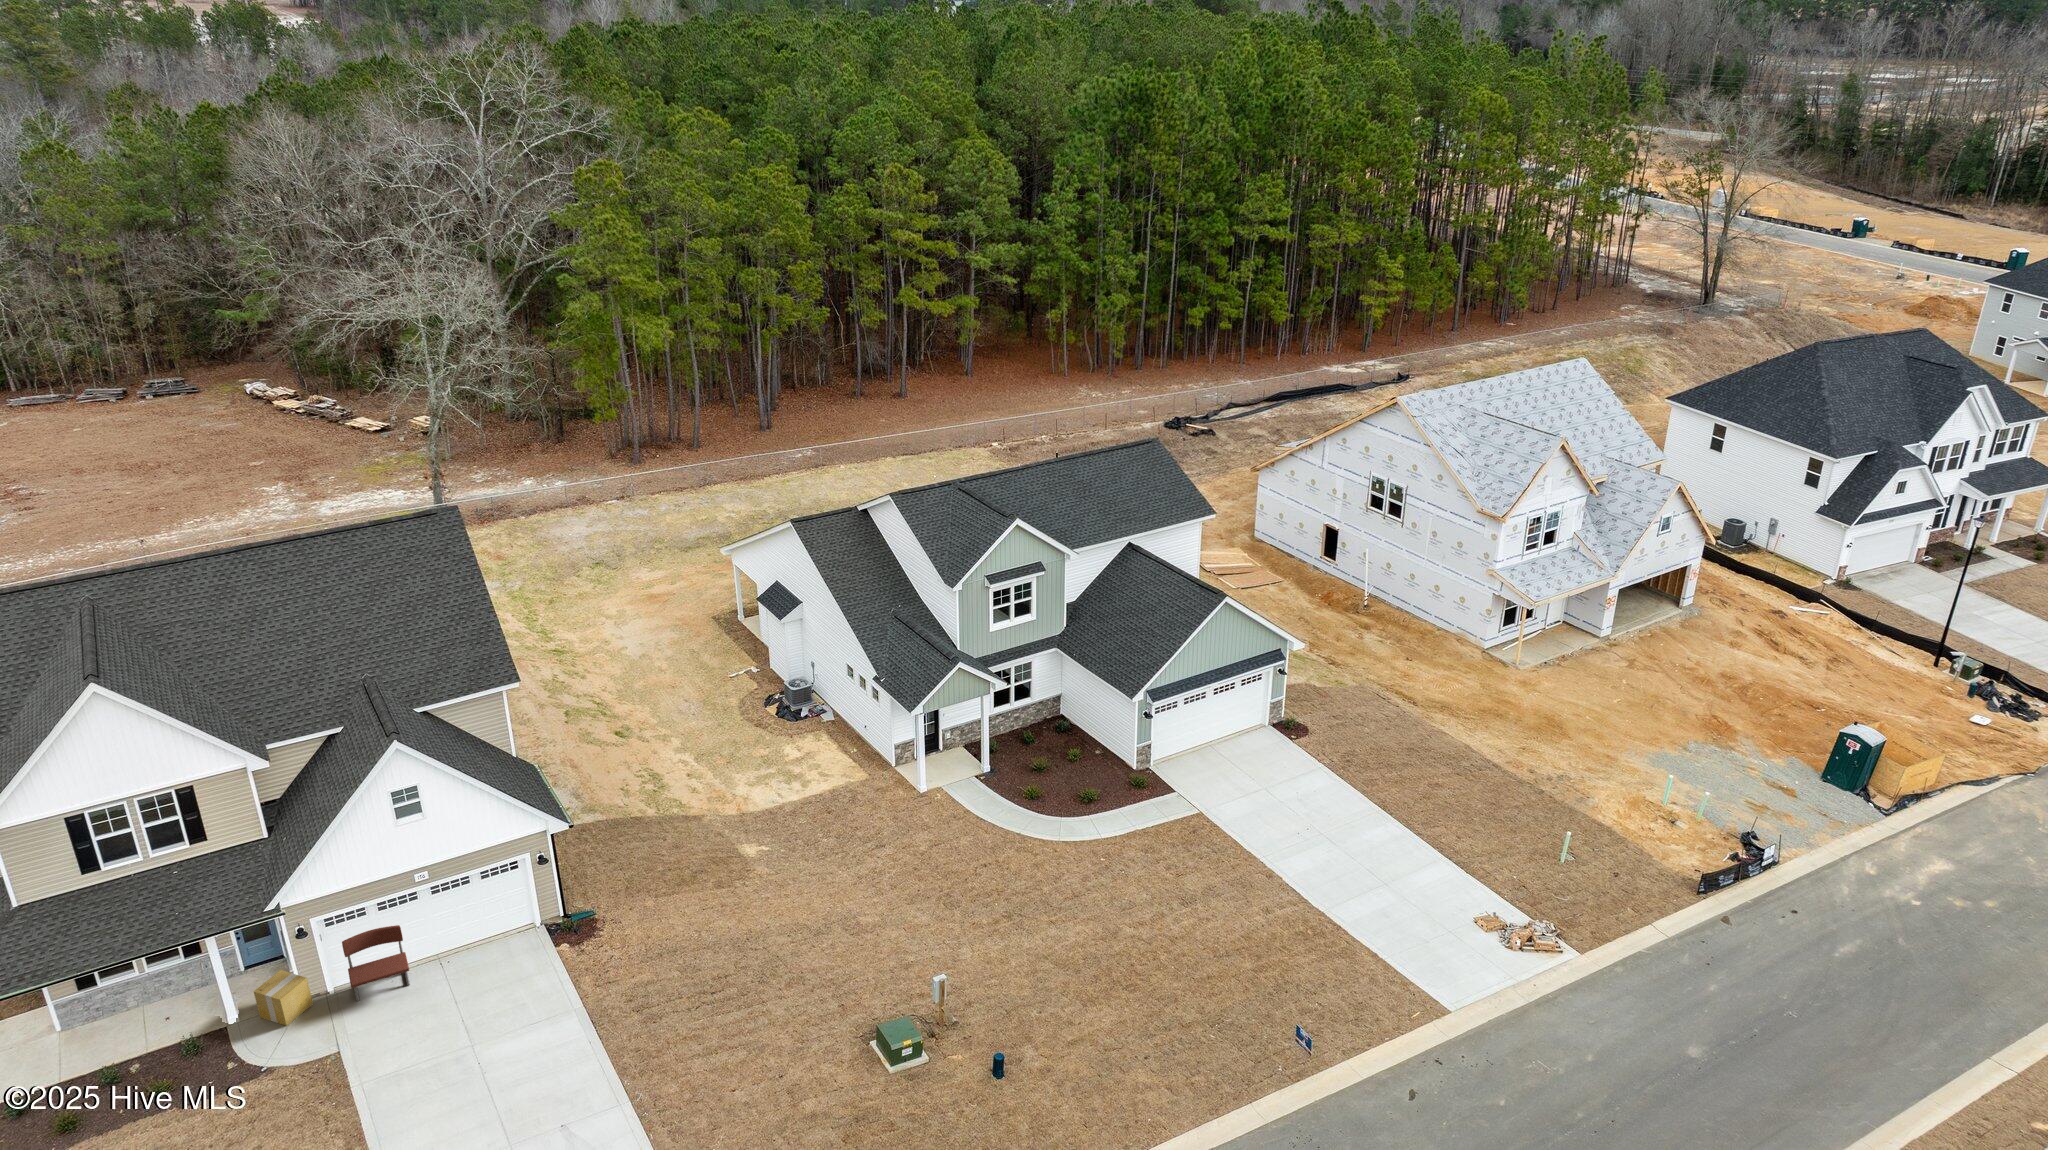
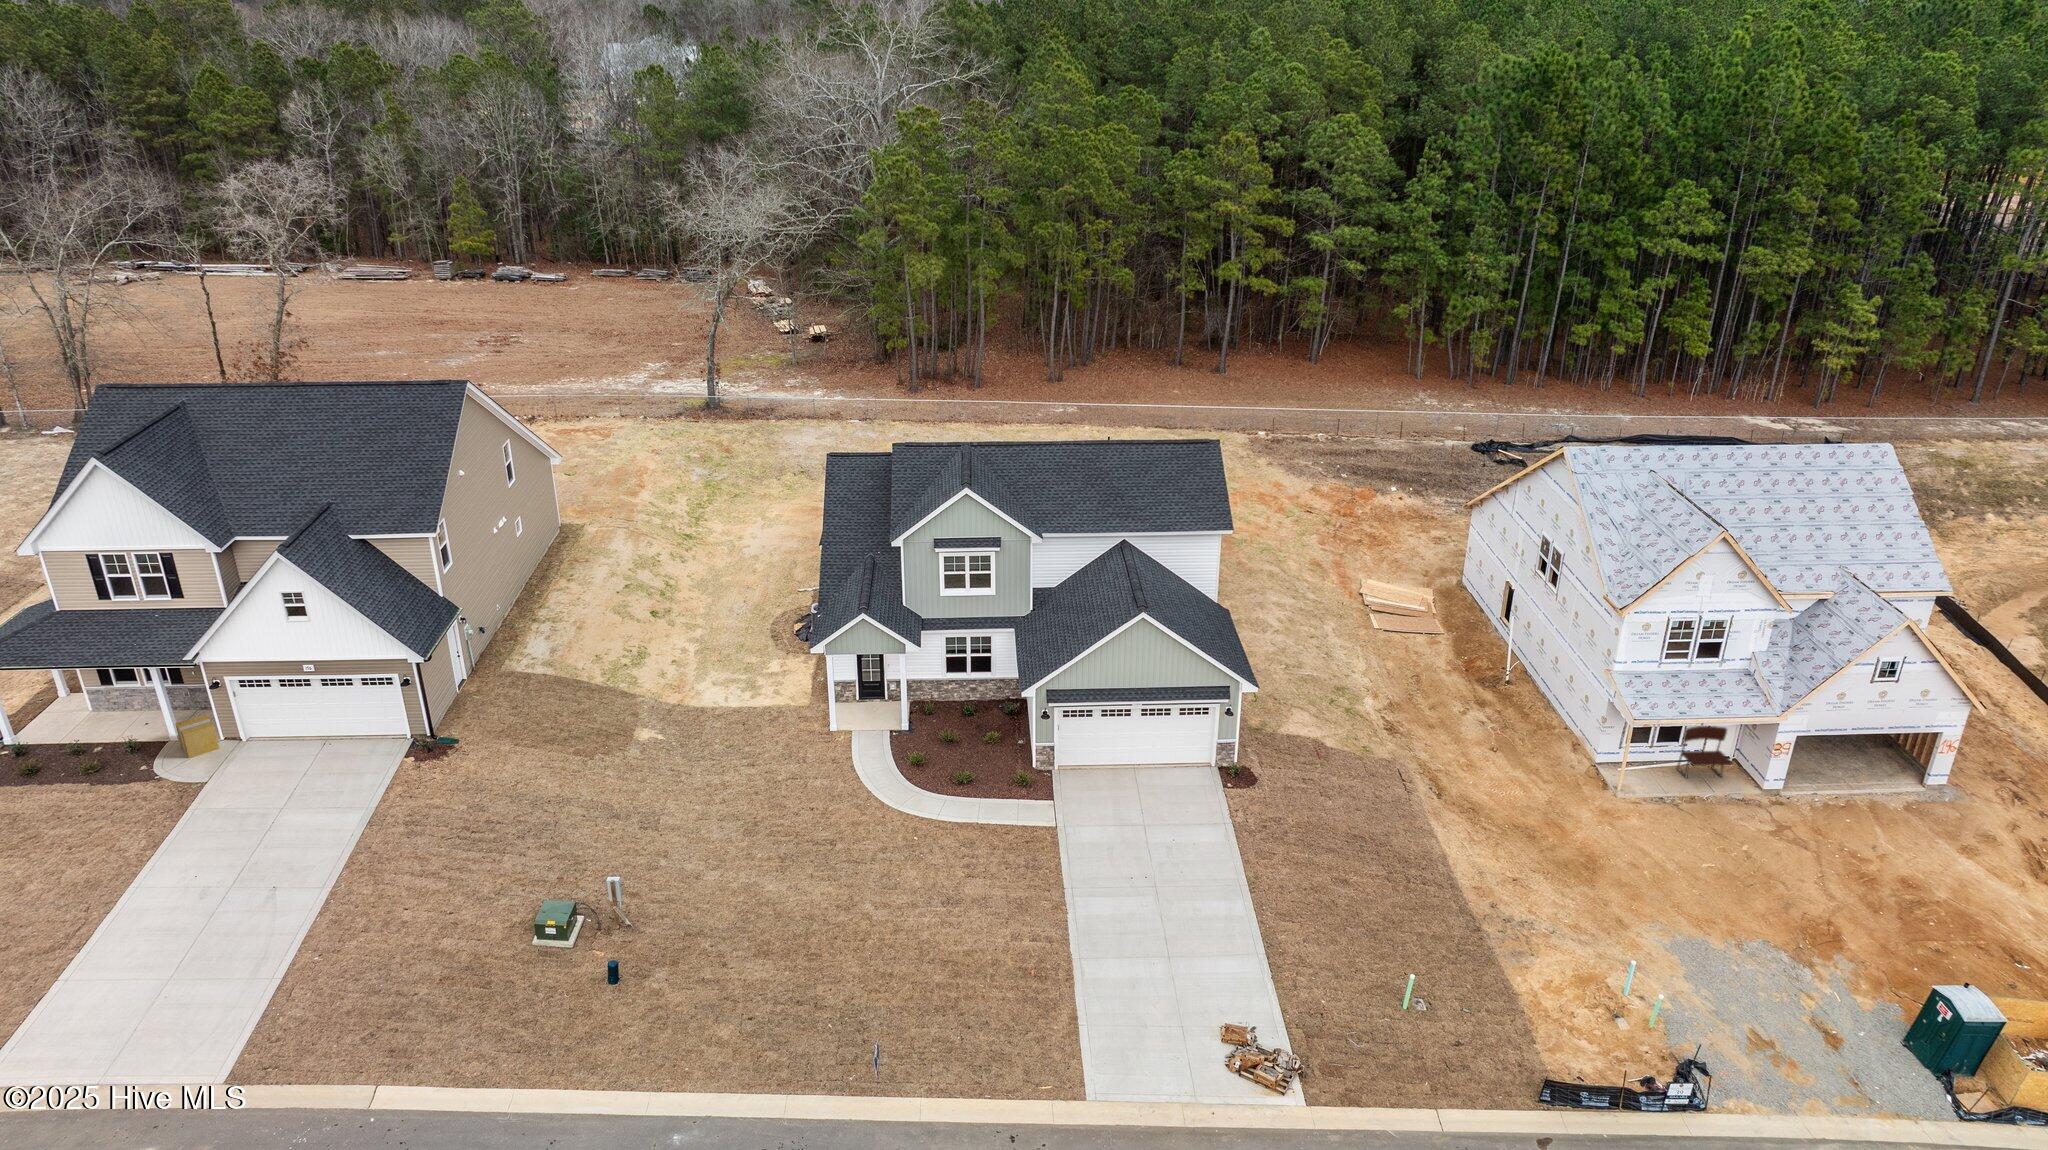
bench: present [342,925,410,1001] -> present [1677,726,1732,778]

